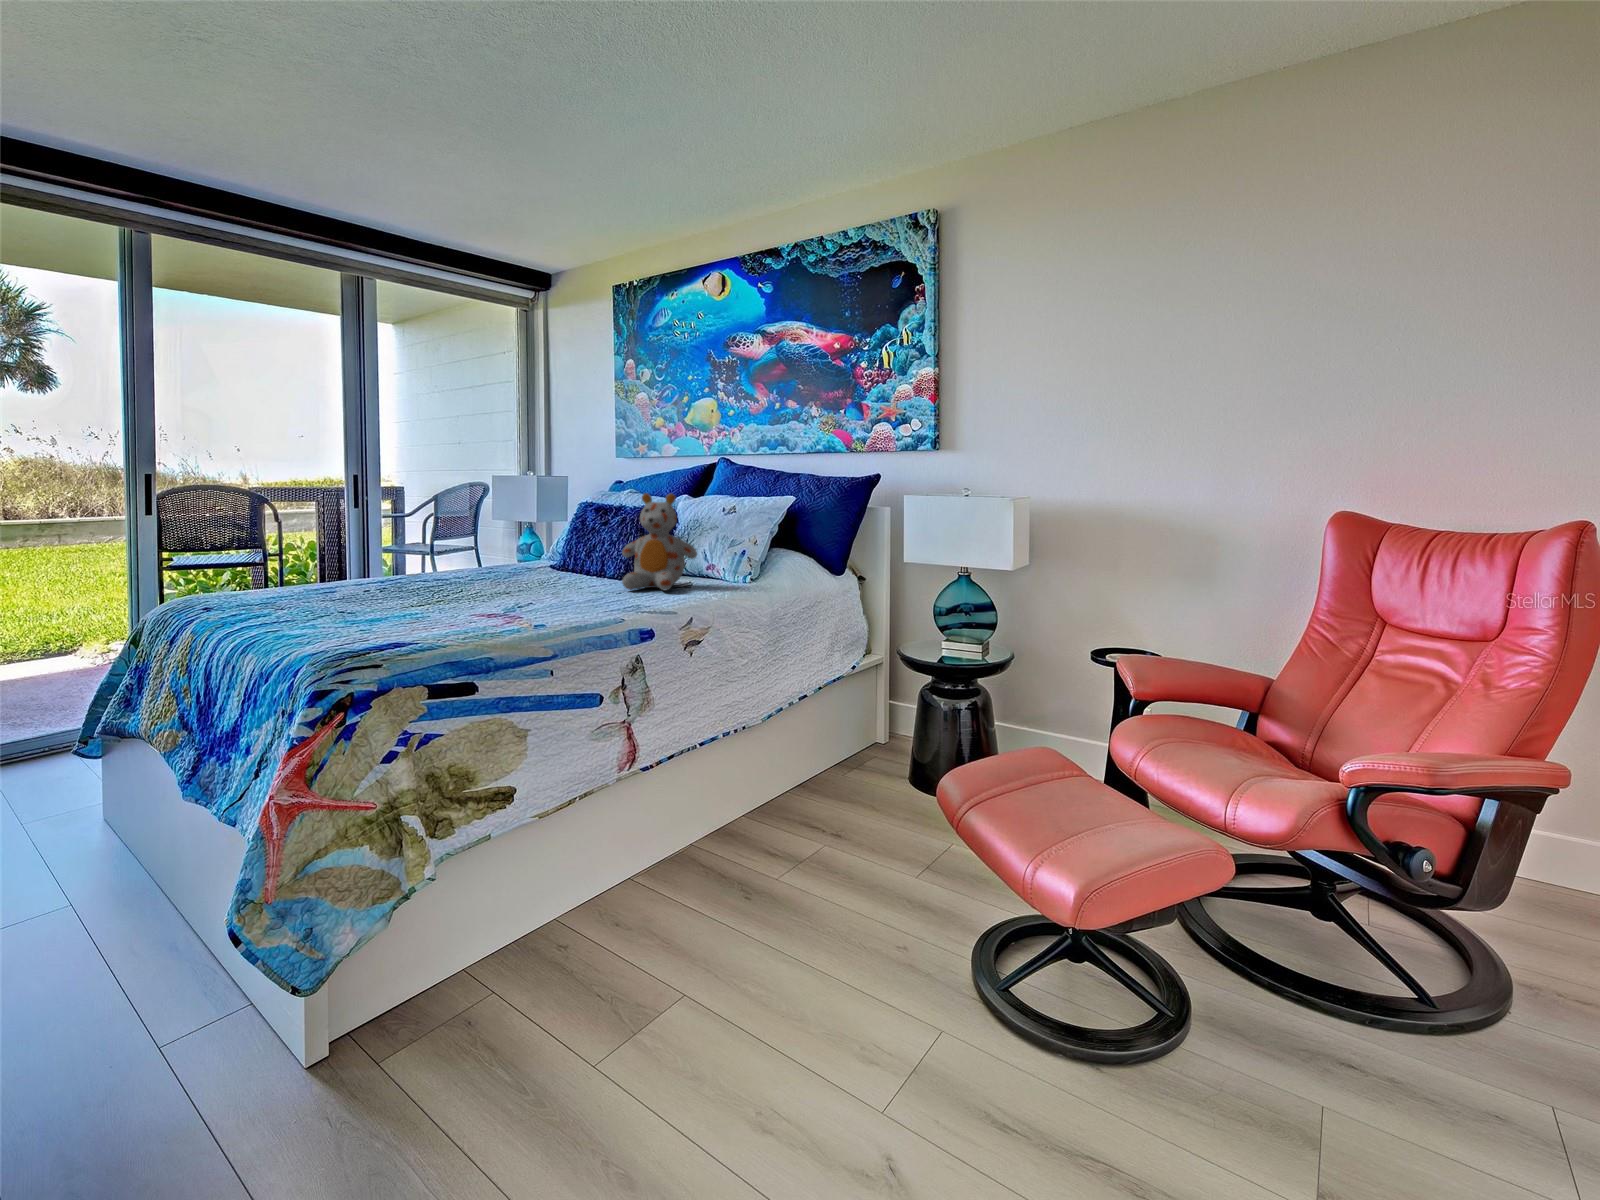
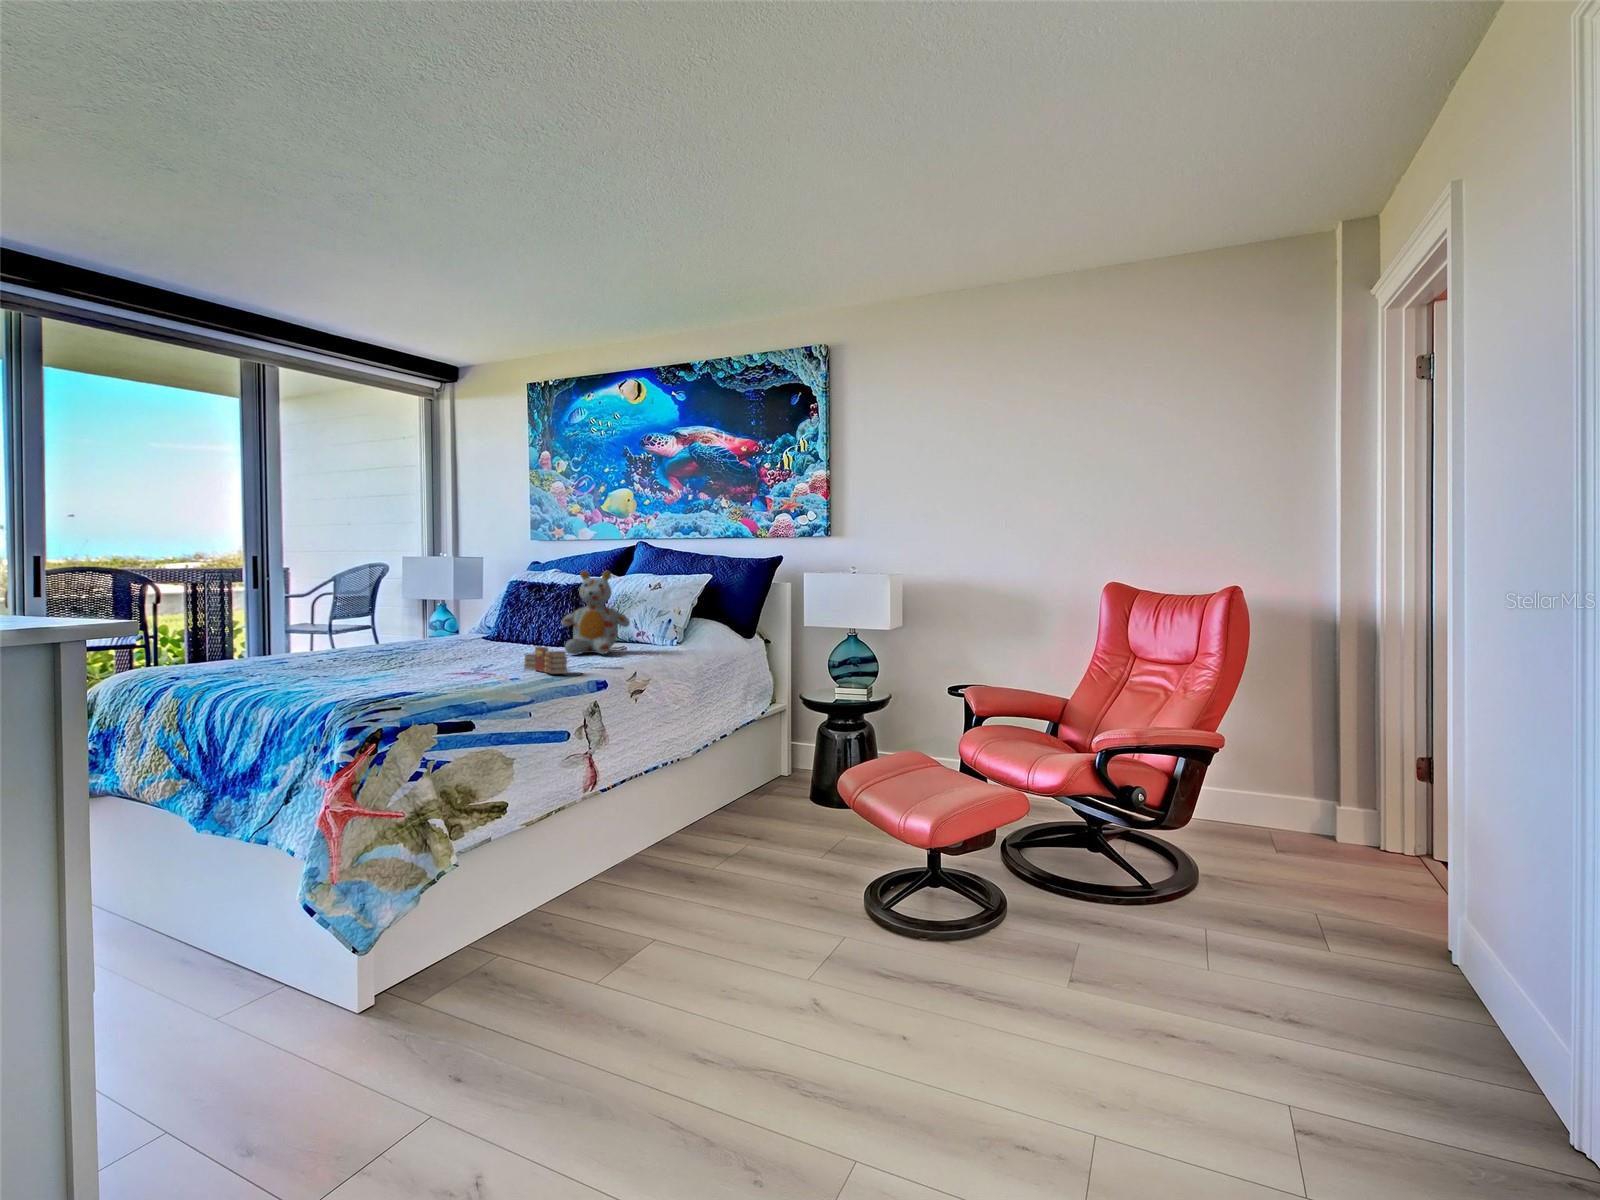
book: none [563,586,607,620] -> present [524,646,567,674]

